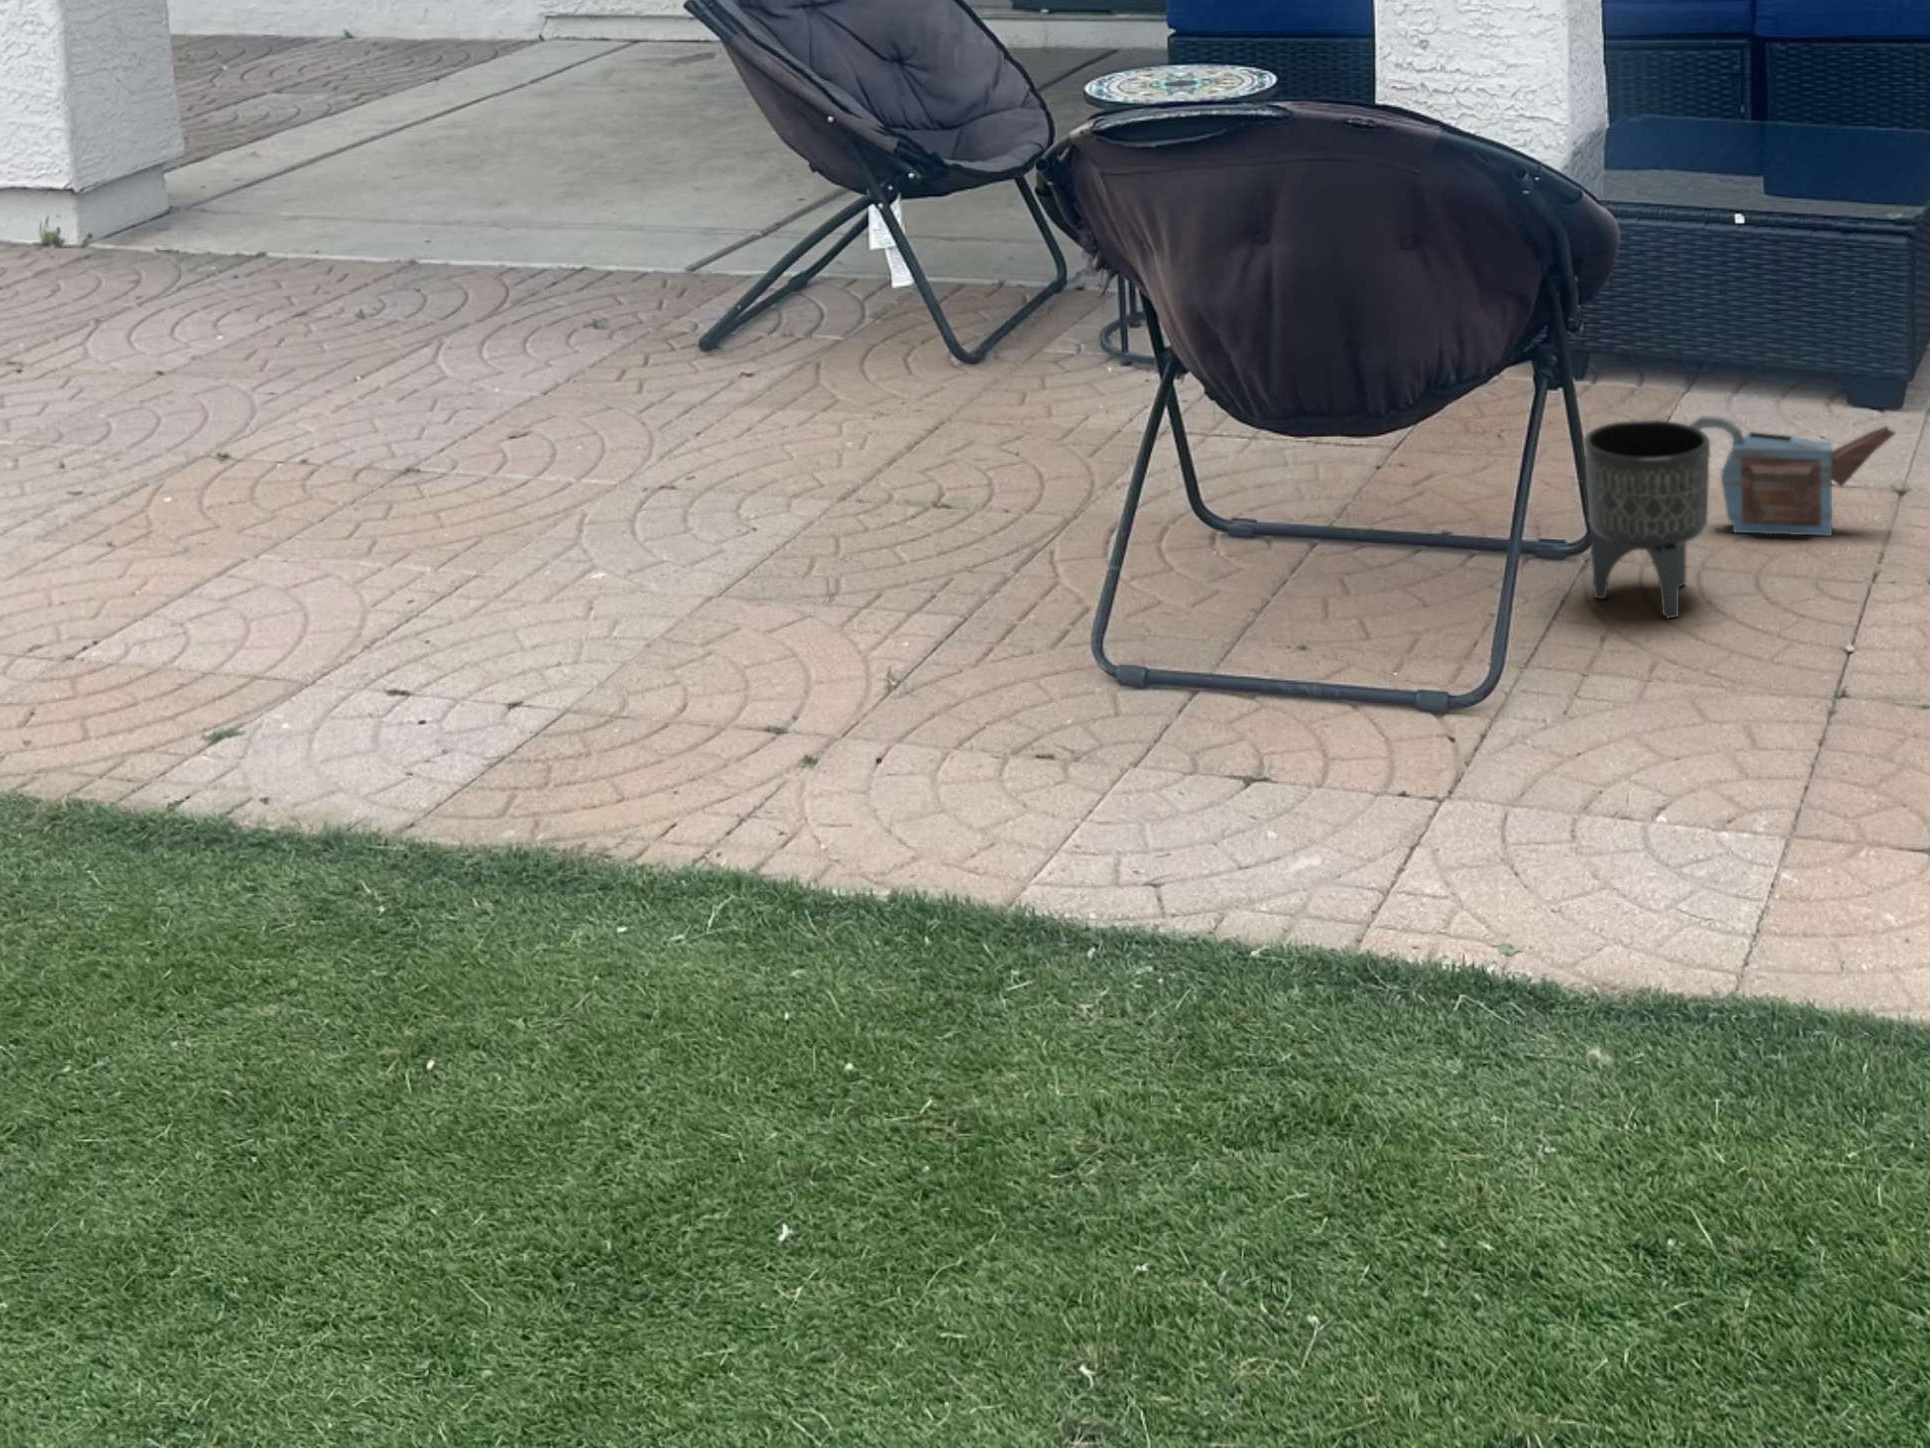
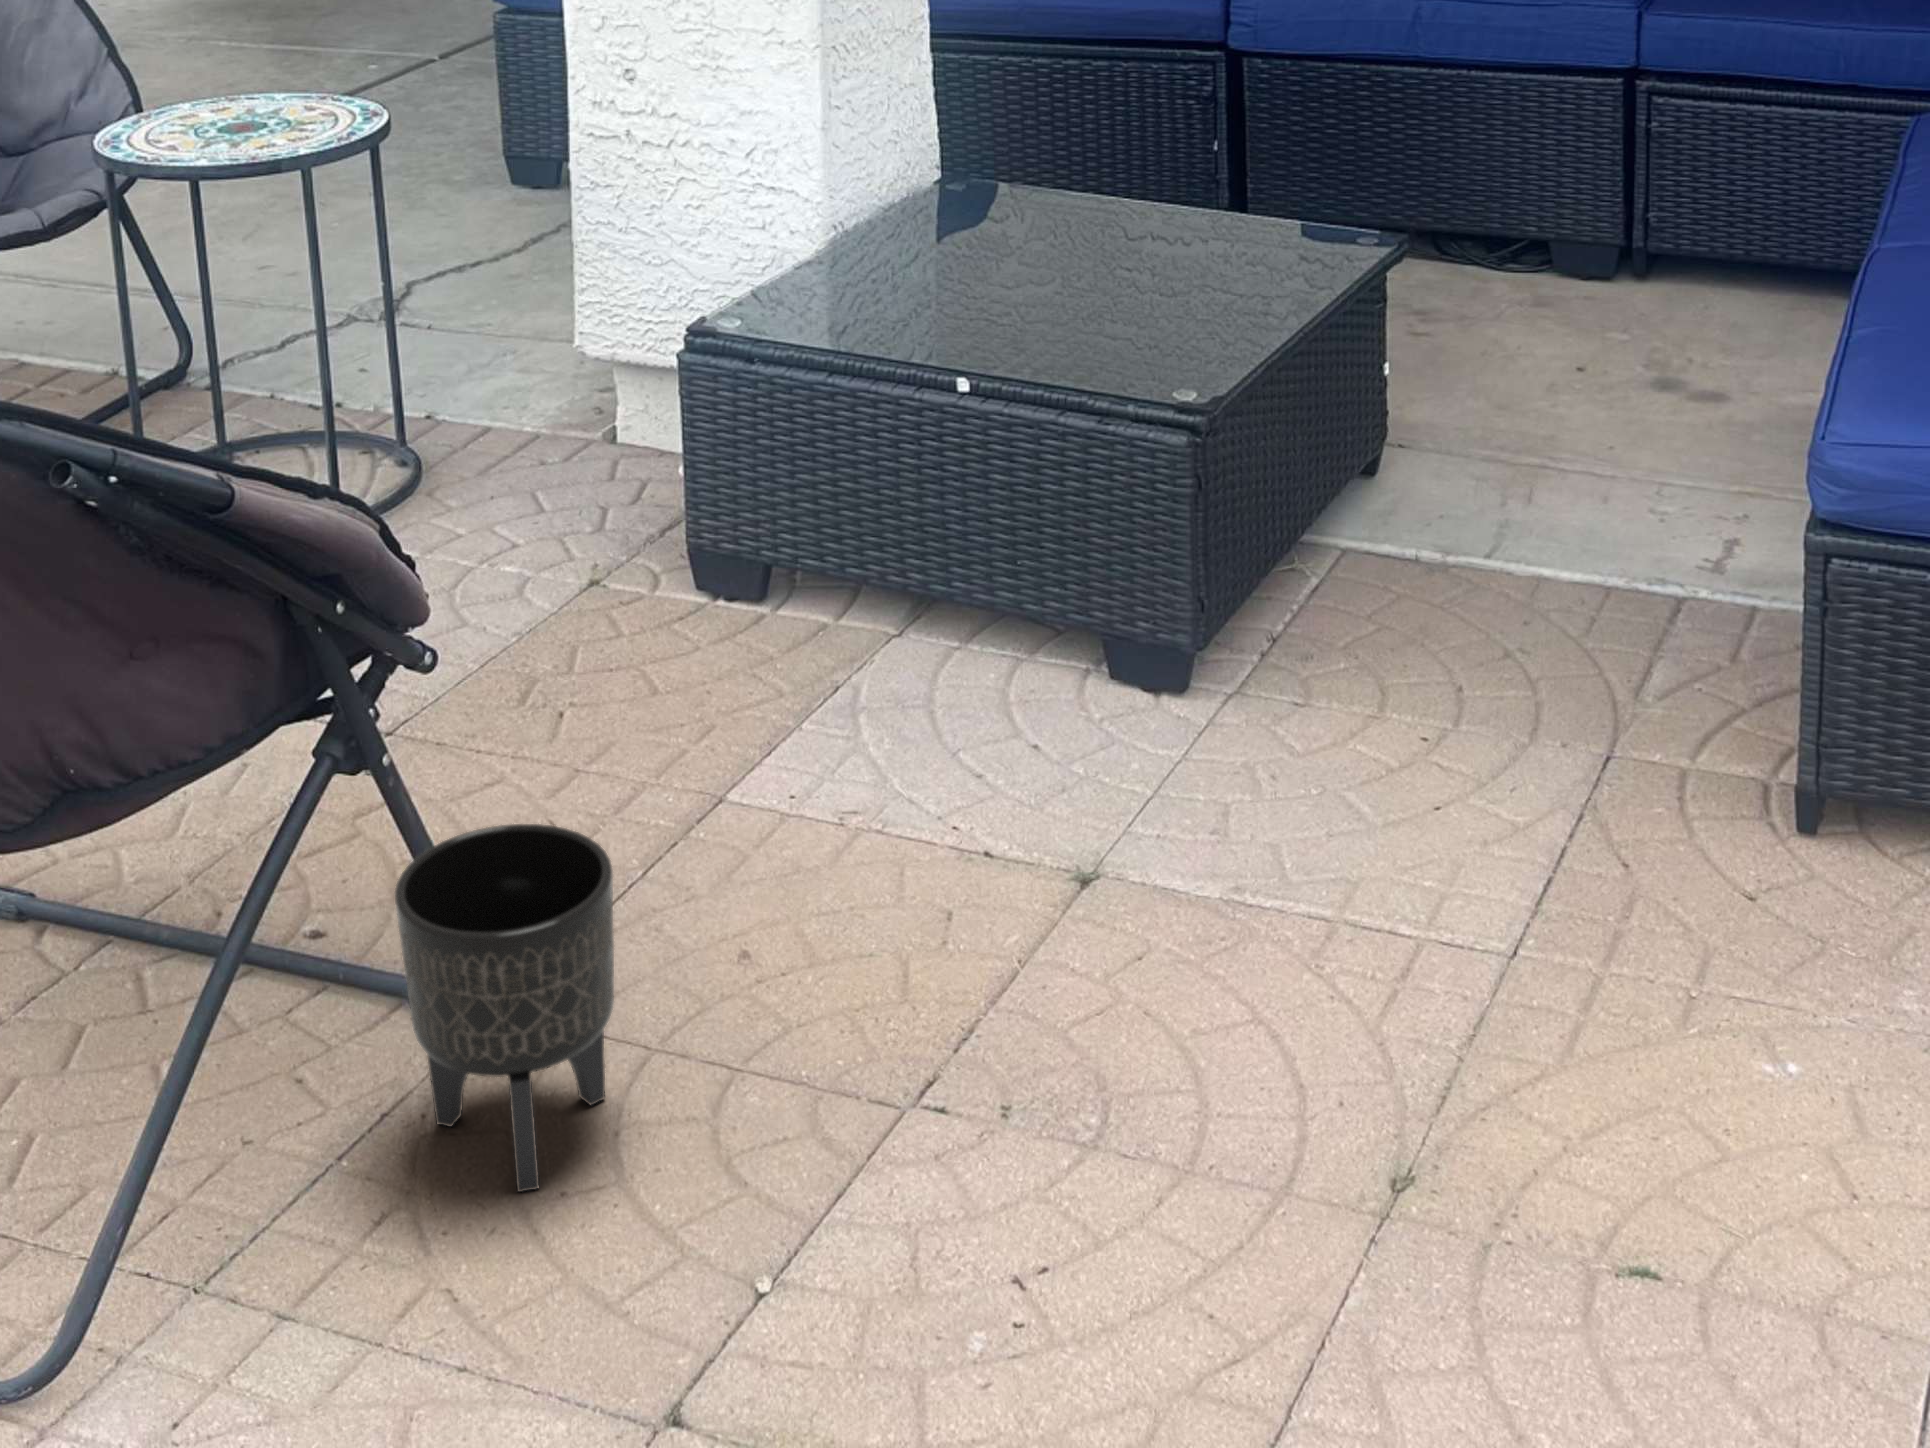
watering can: present [1690,416,1895,536] -> none [685,776,1013,989]

